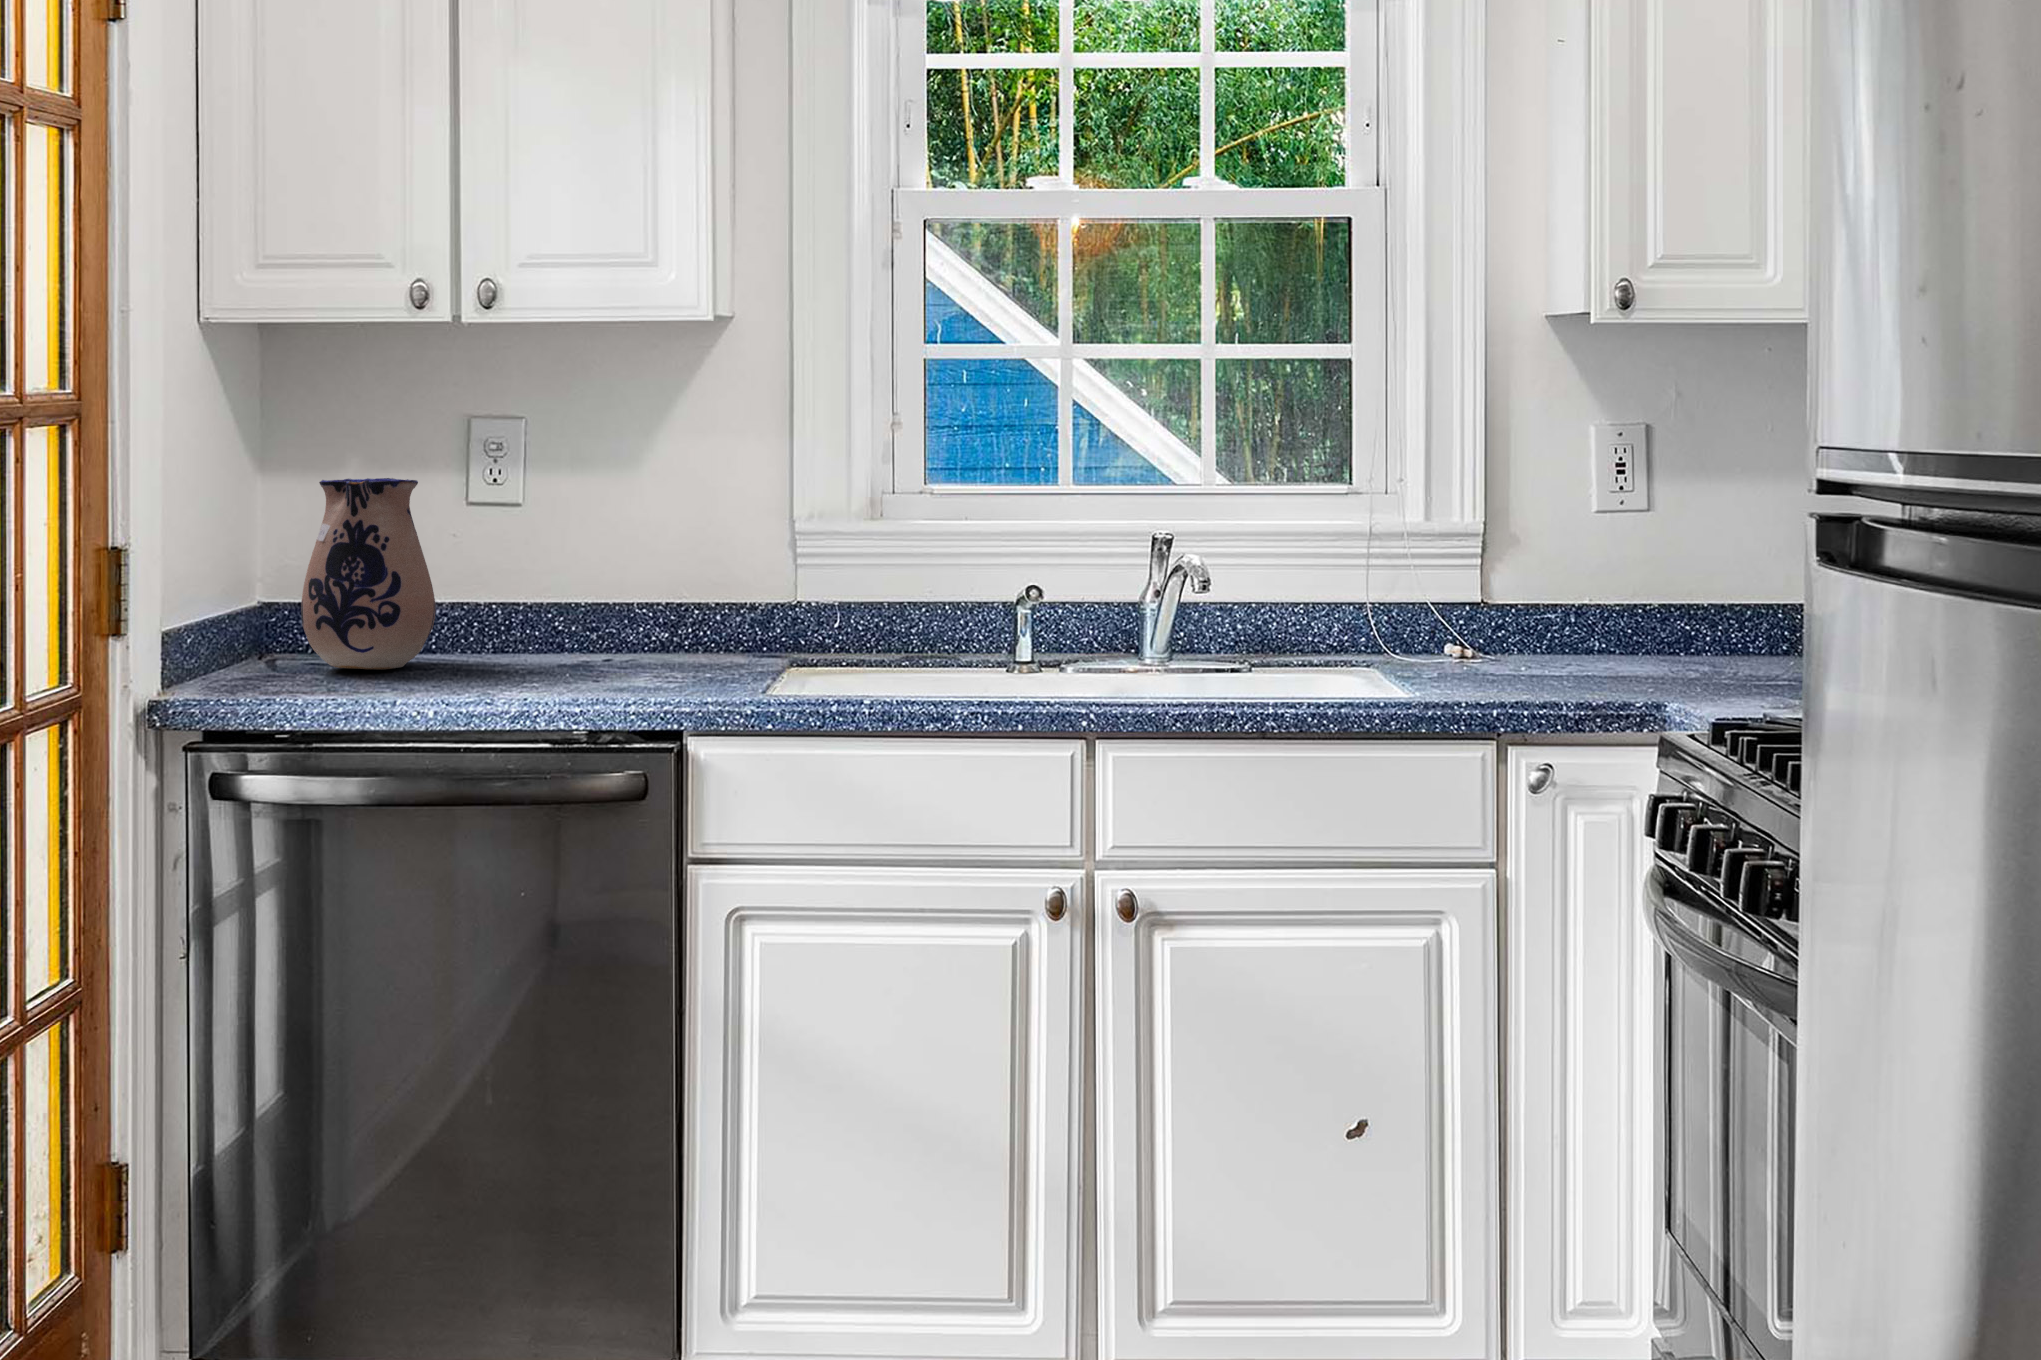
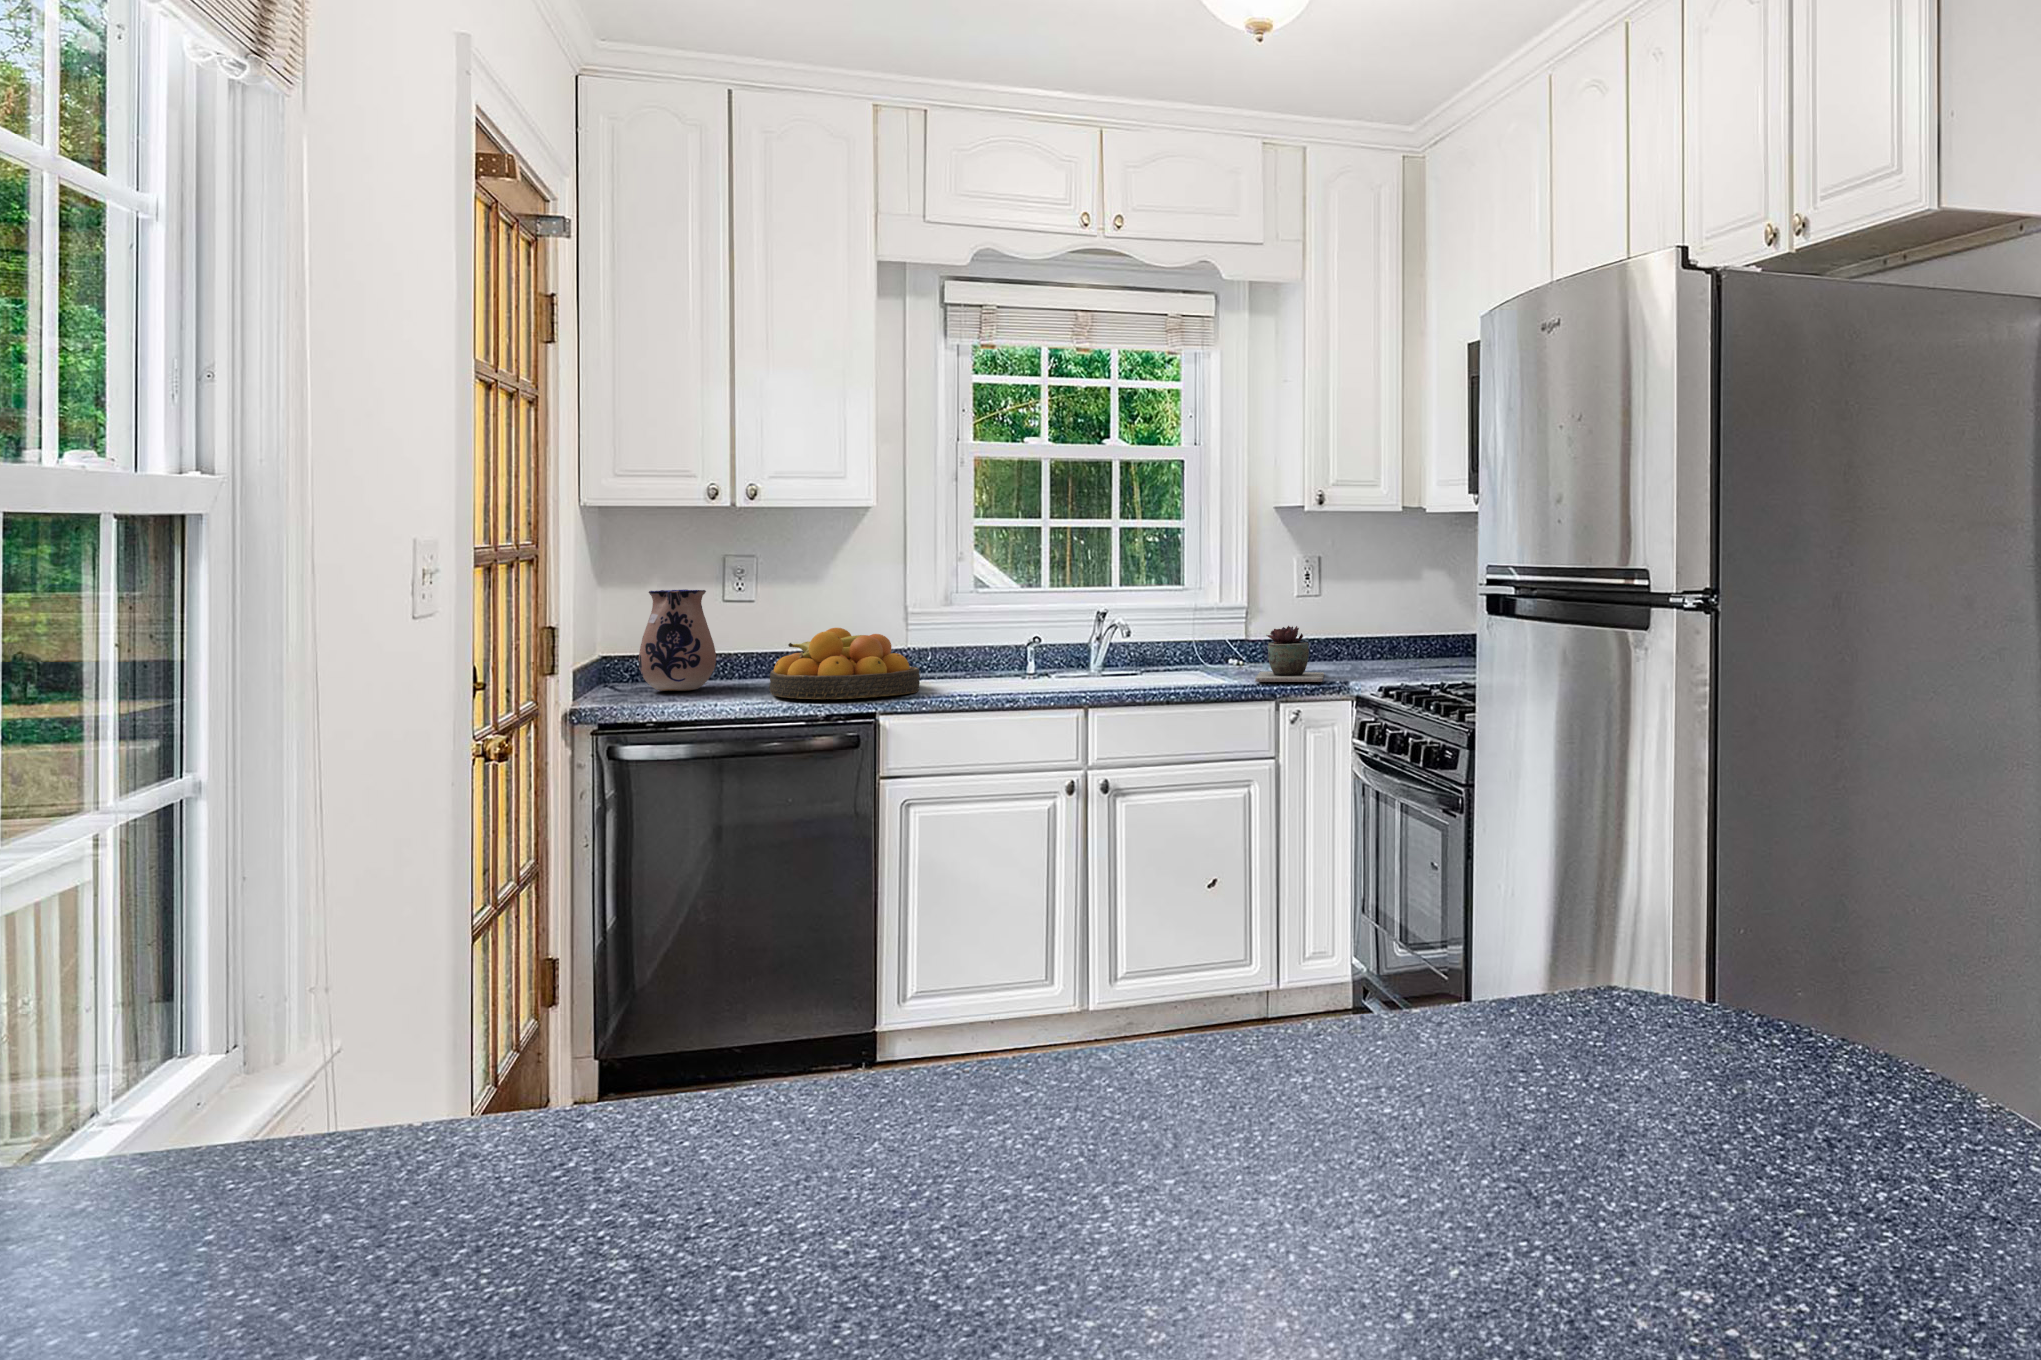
fruit bowl: none [506,557,784,700] -> present [770,628,920,699]
succulent plant: none [1456,575,1623,702] -> present [1255,626,1324,682]

